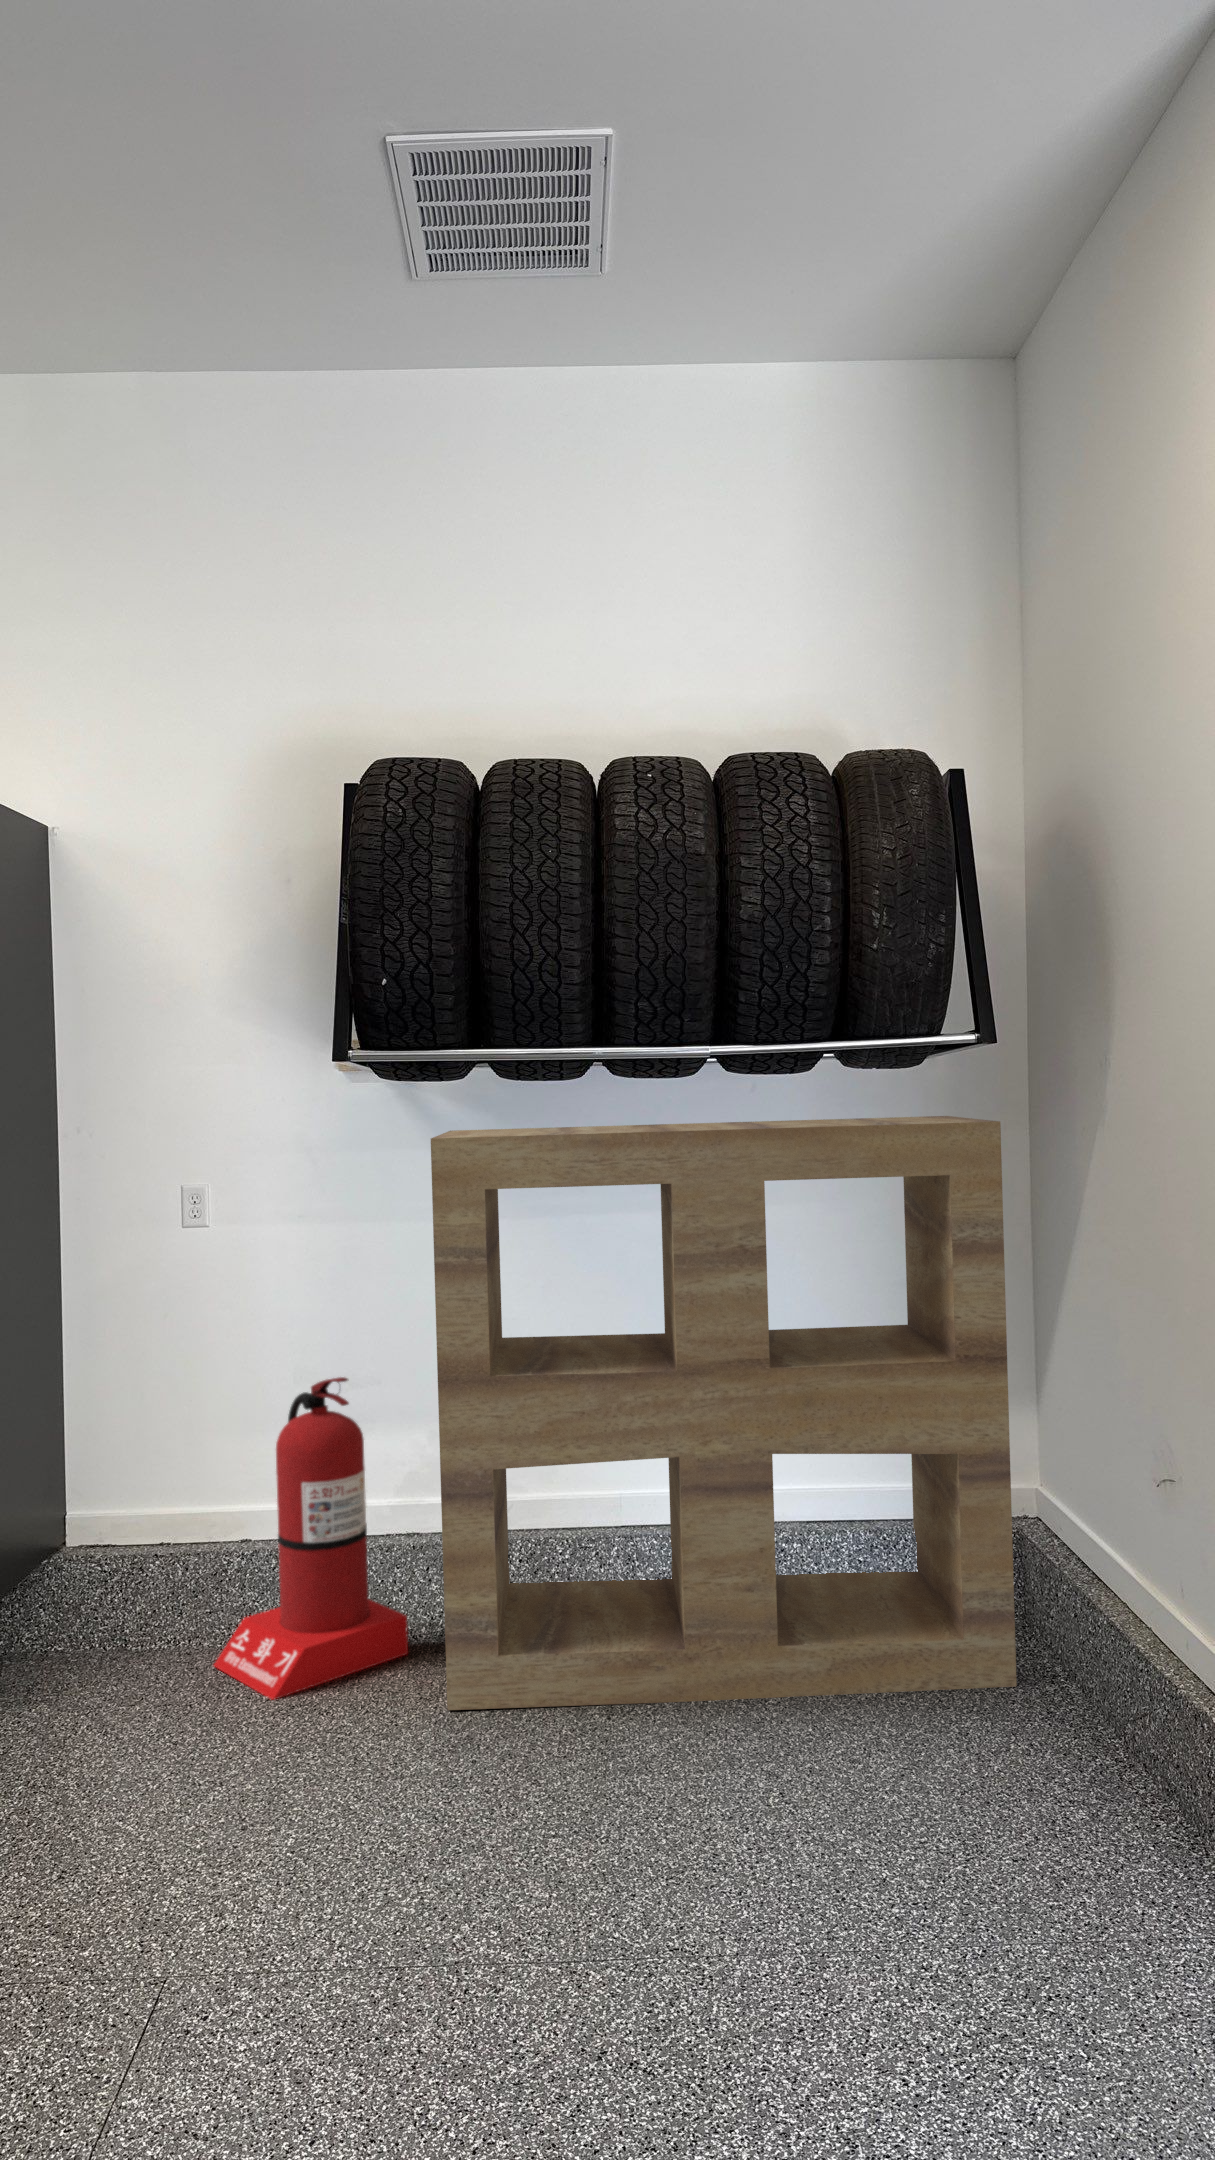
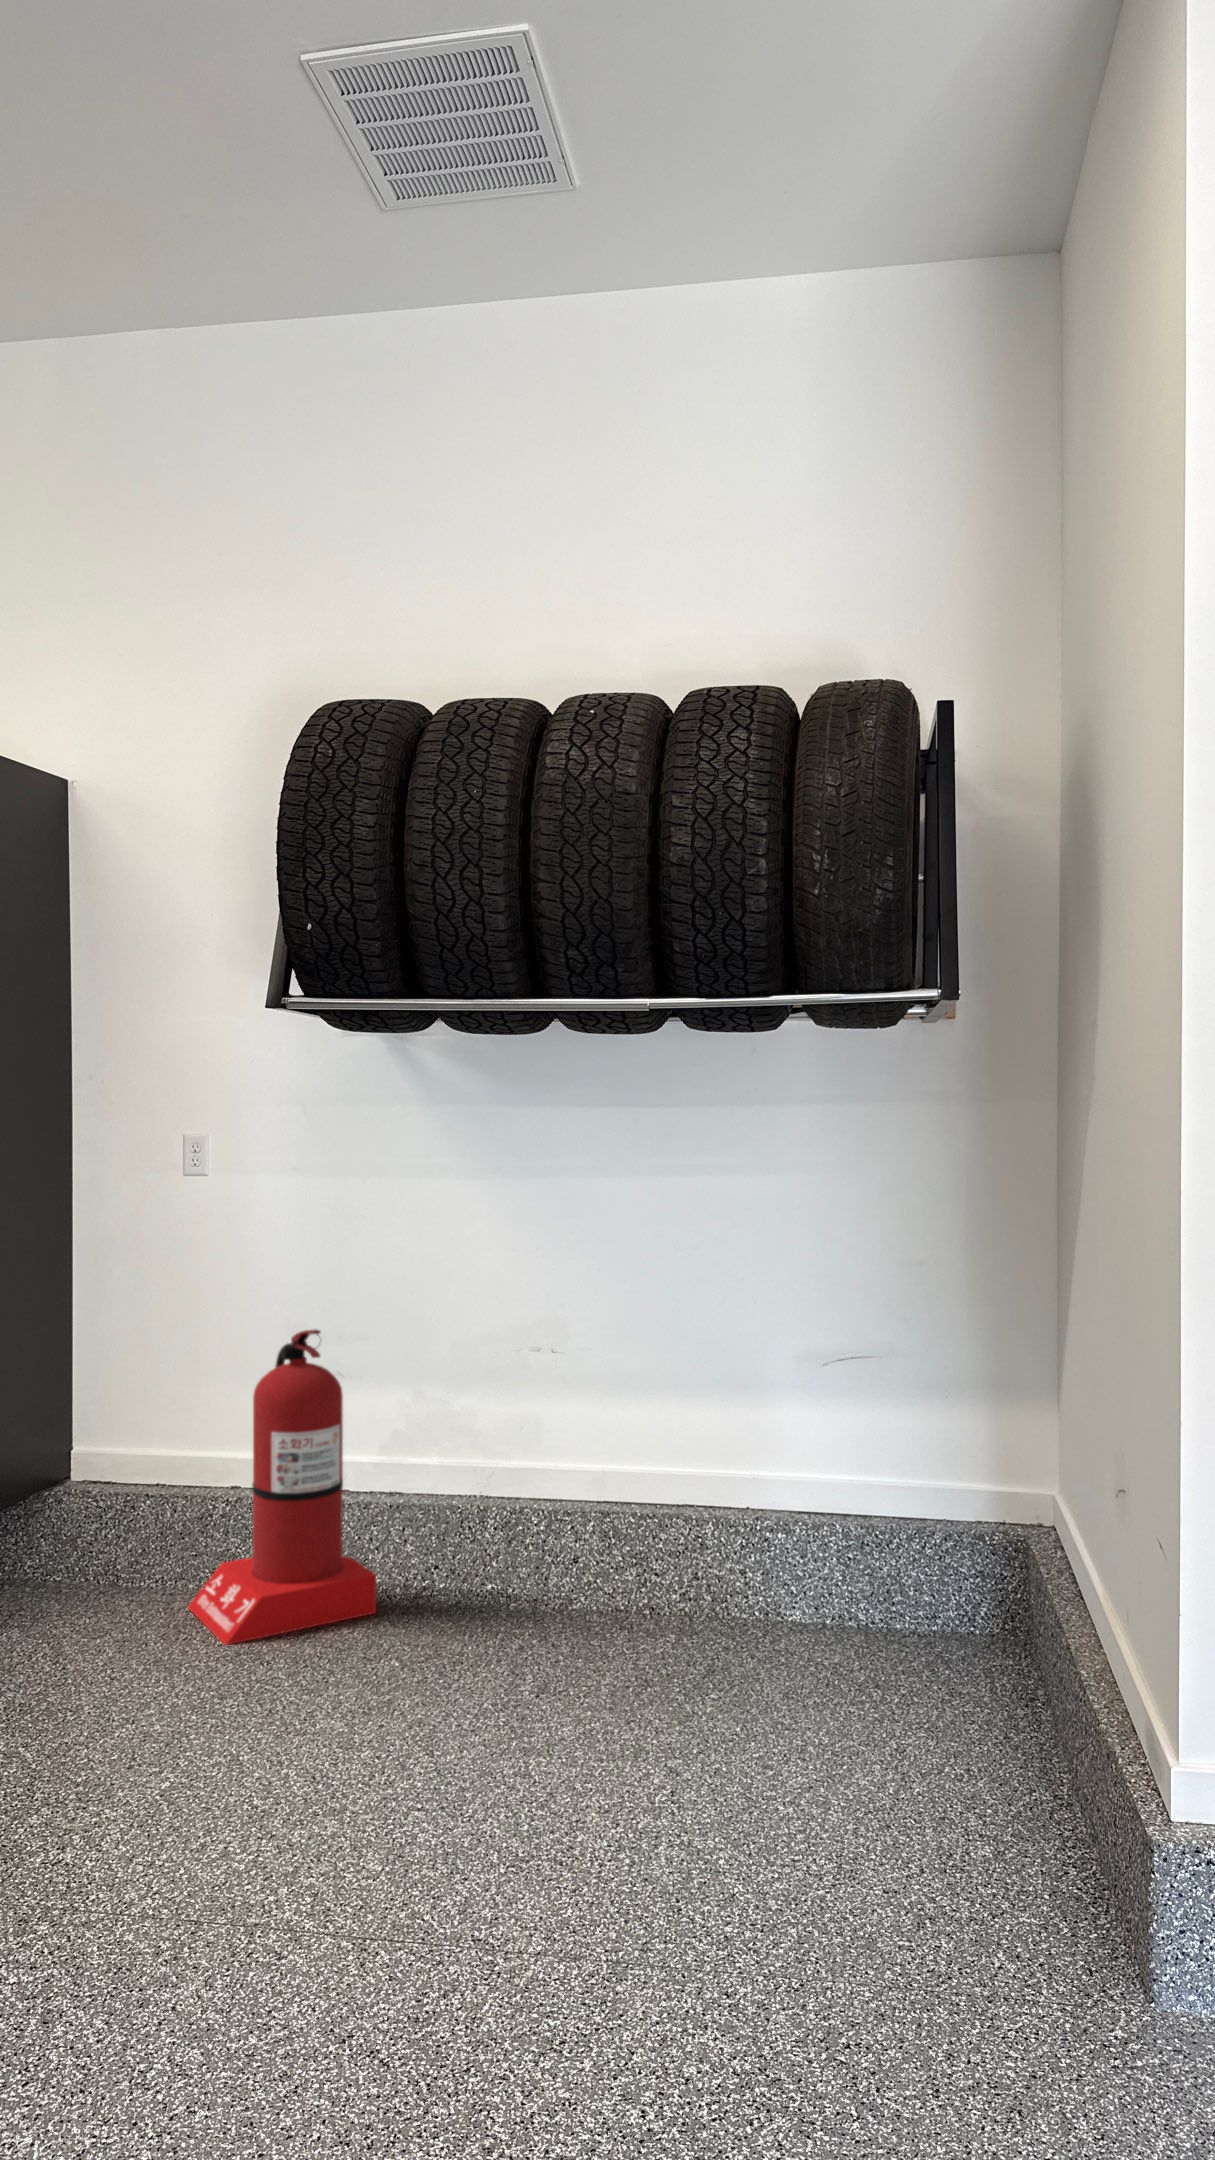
shelving unit: present [431,1116,1017,1710] -> none [383,1087,983,1710]

